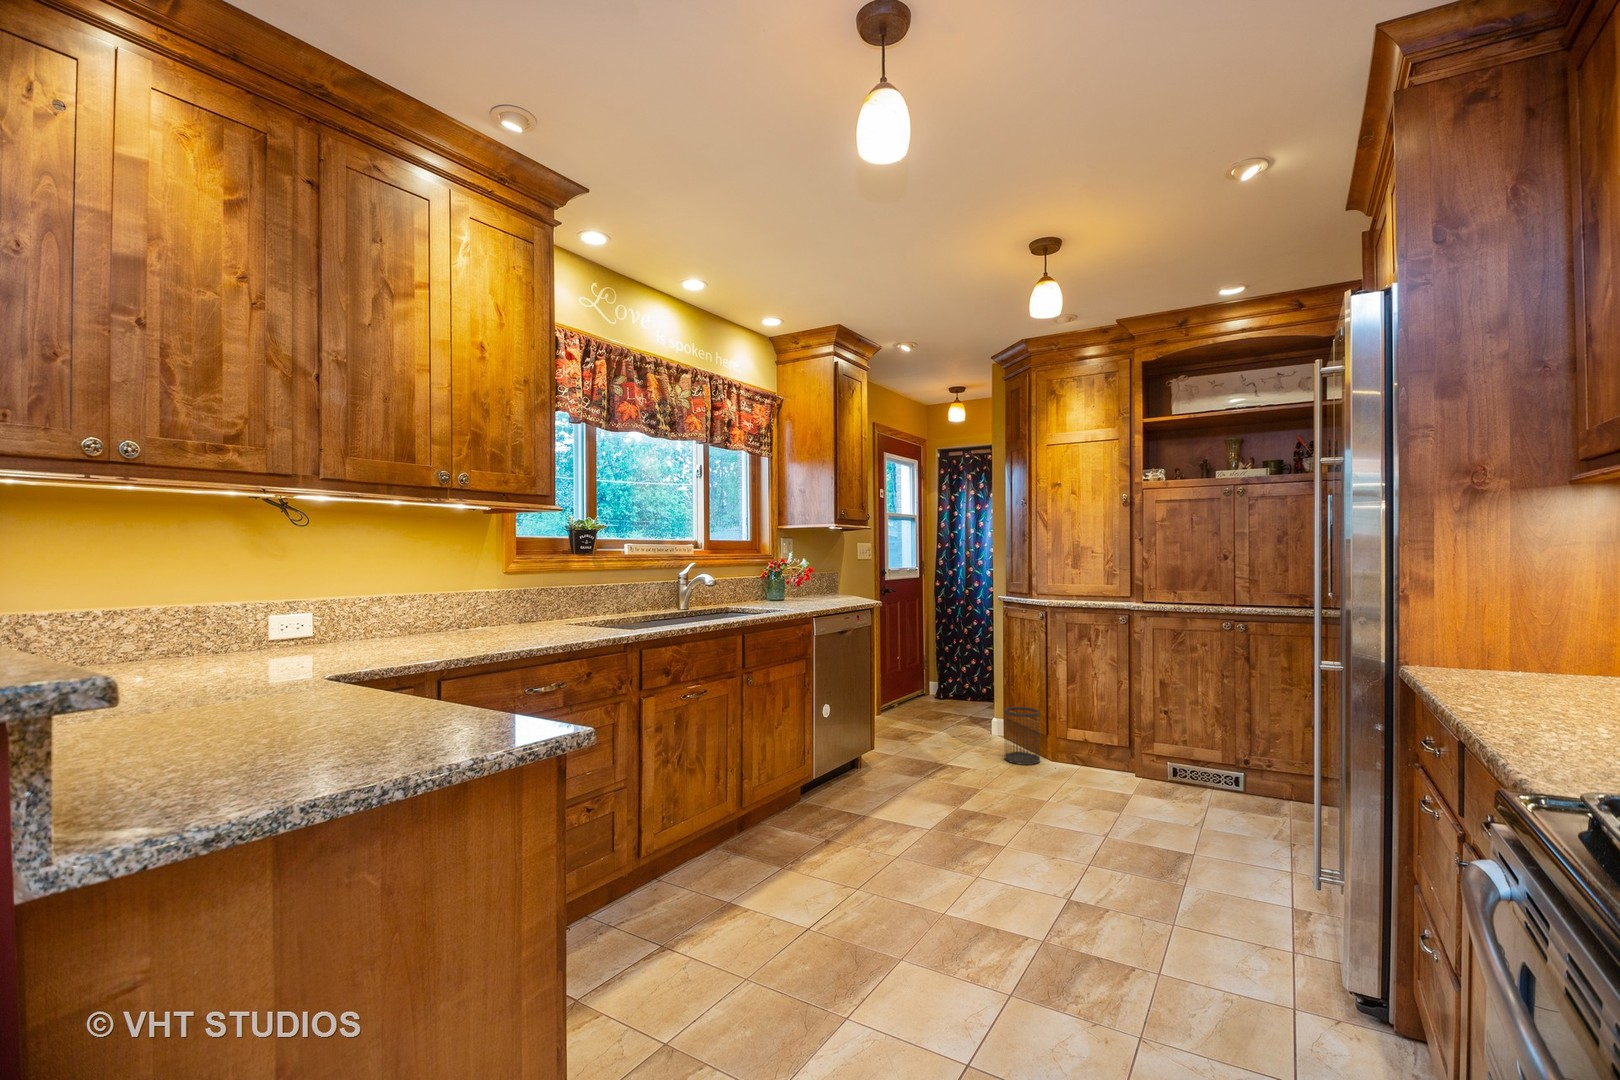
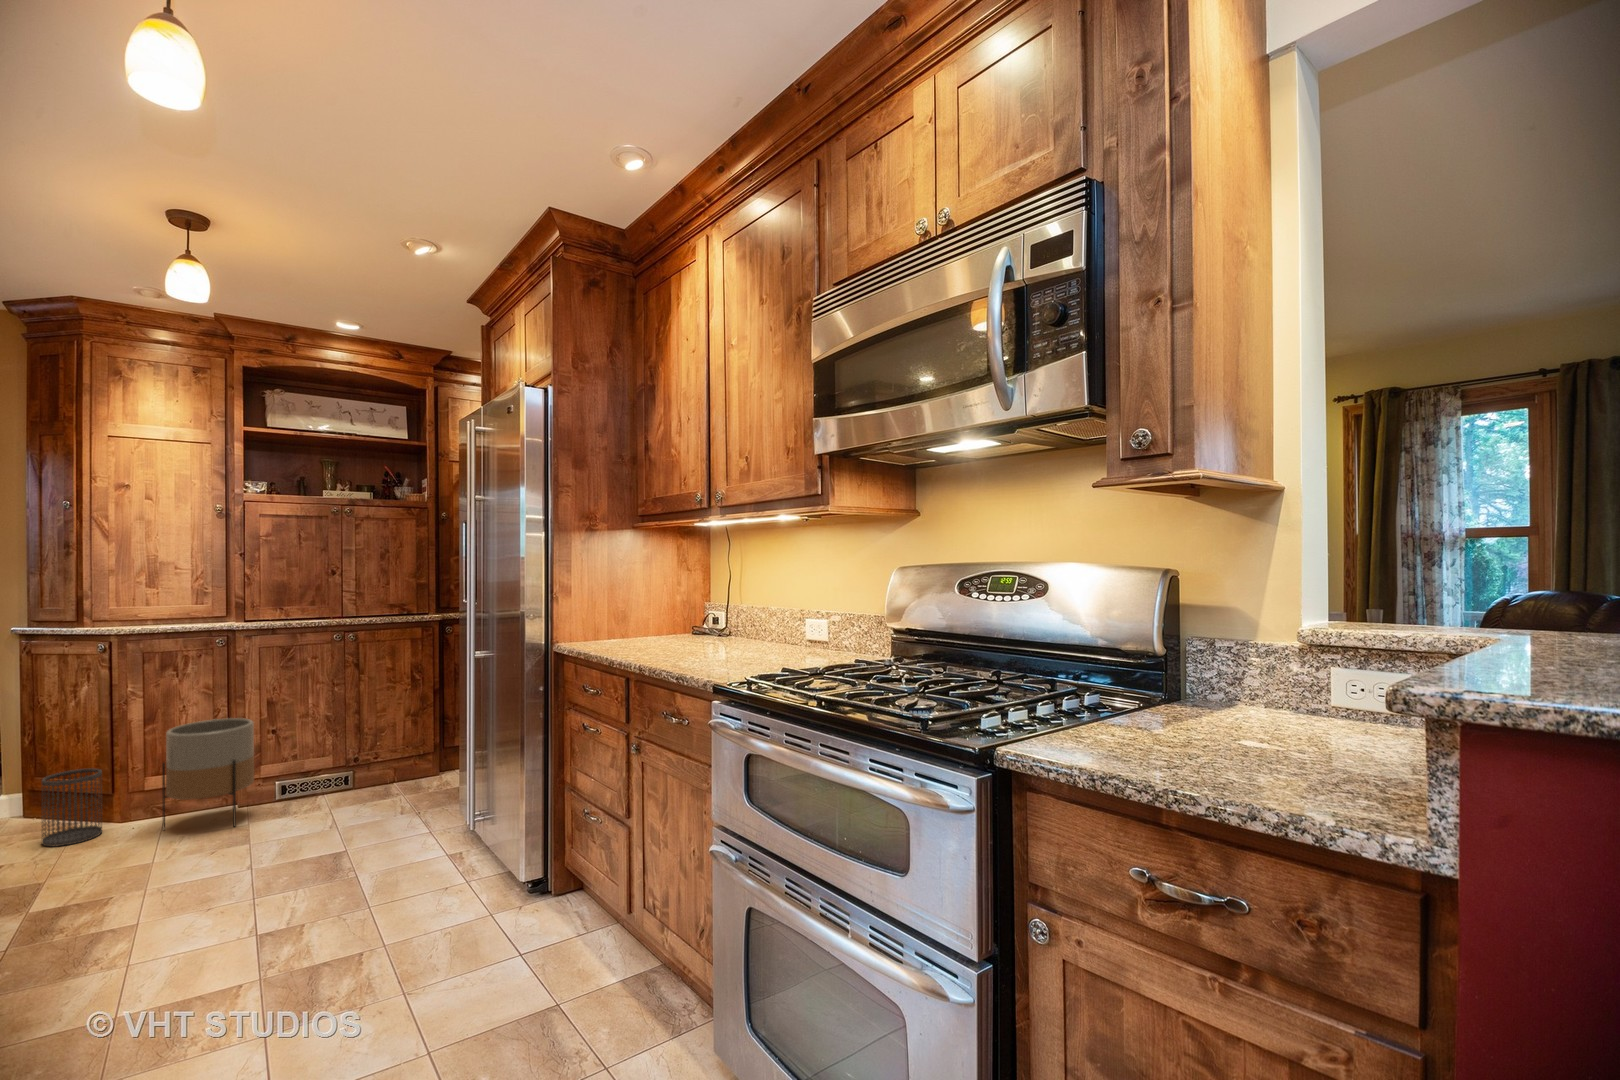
planter: none [1073,688,1143,793] -> present [162,718,254,830]

